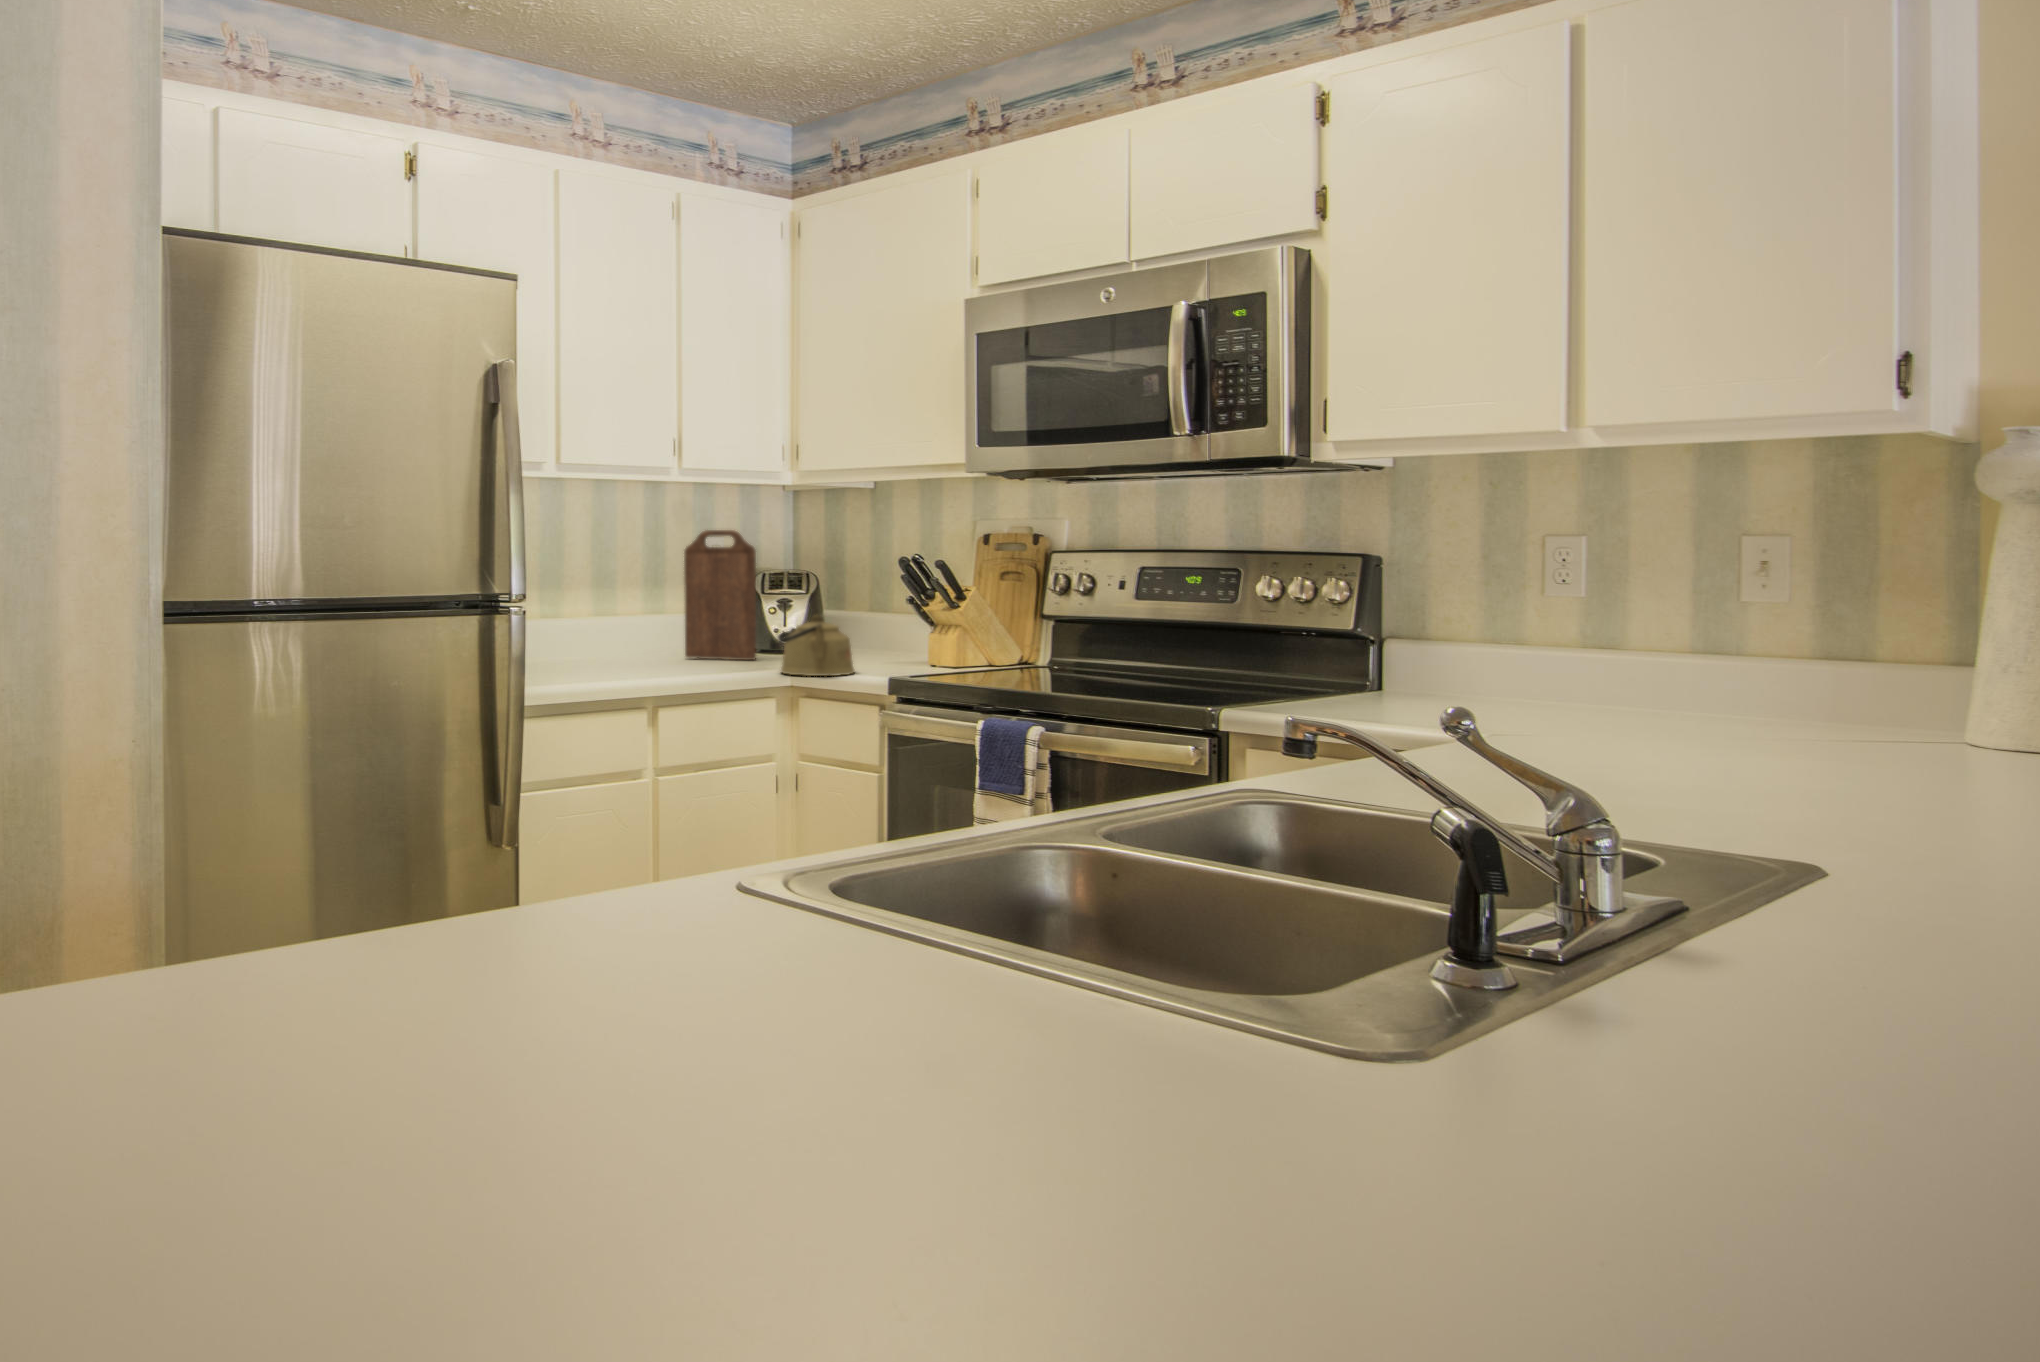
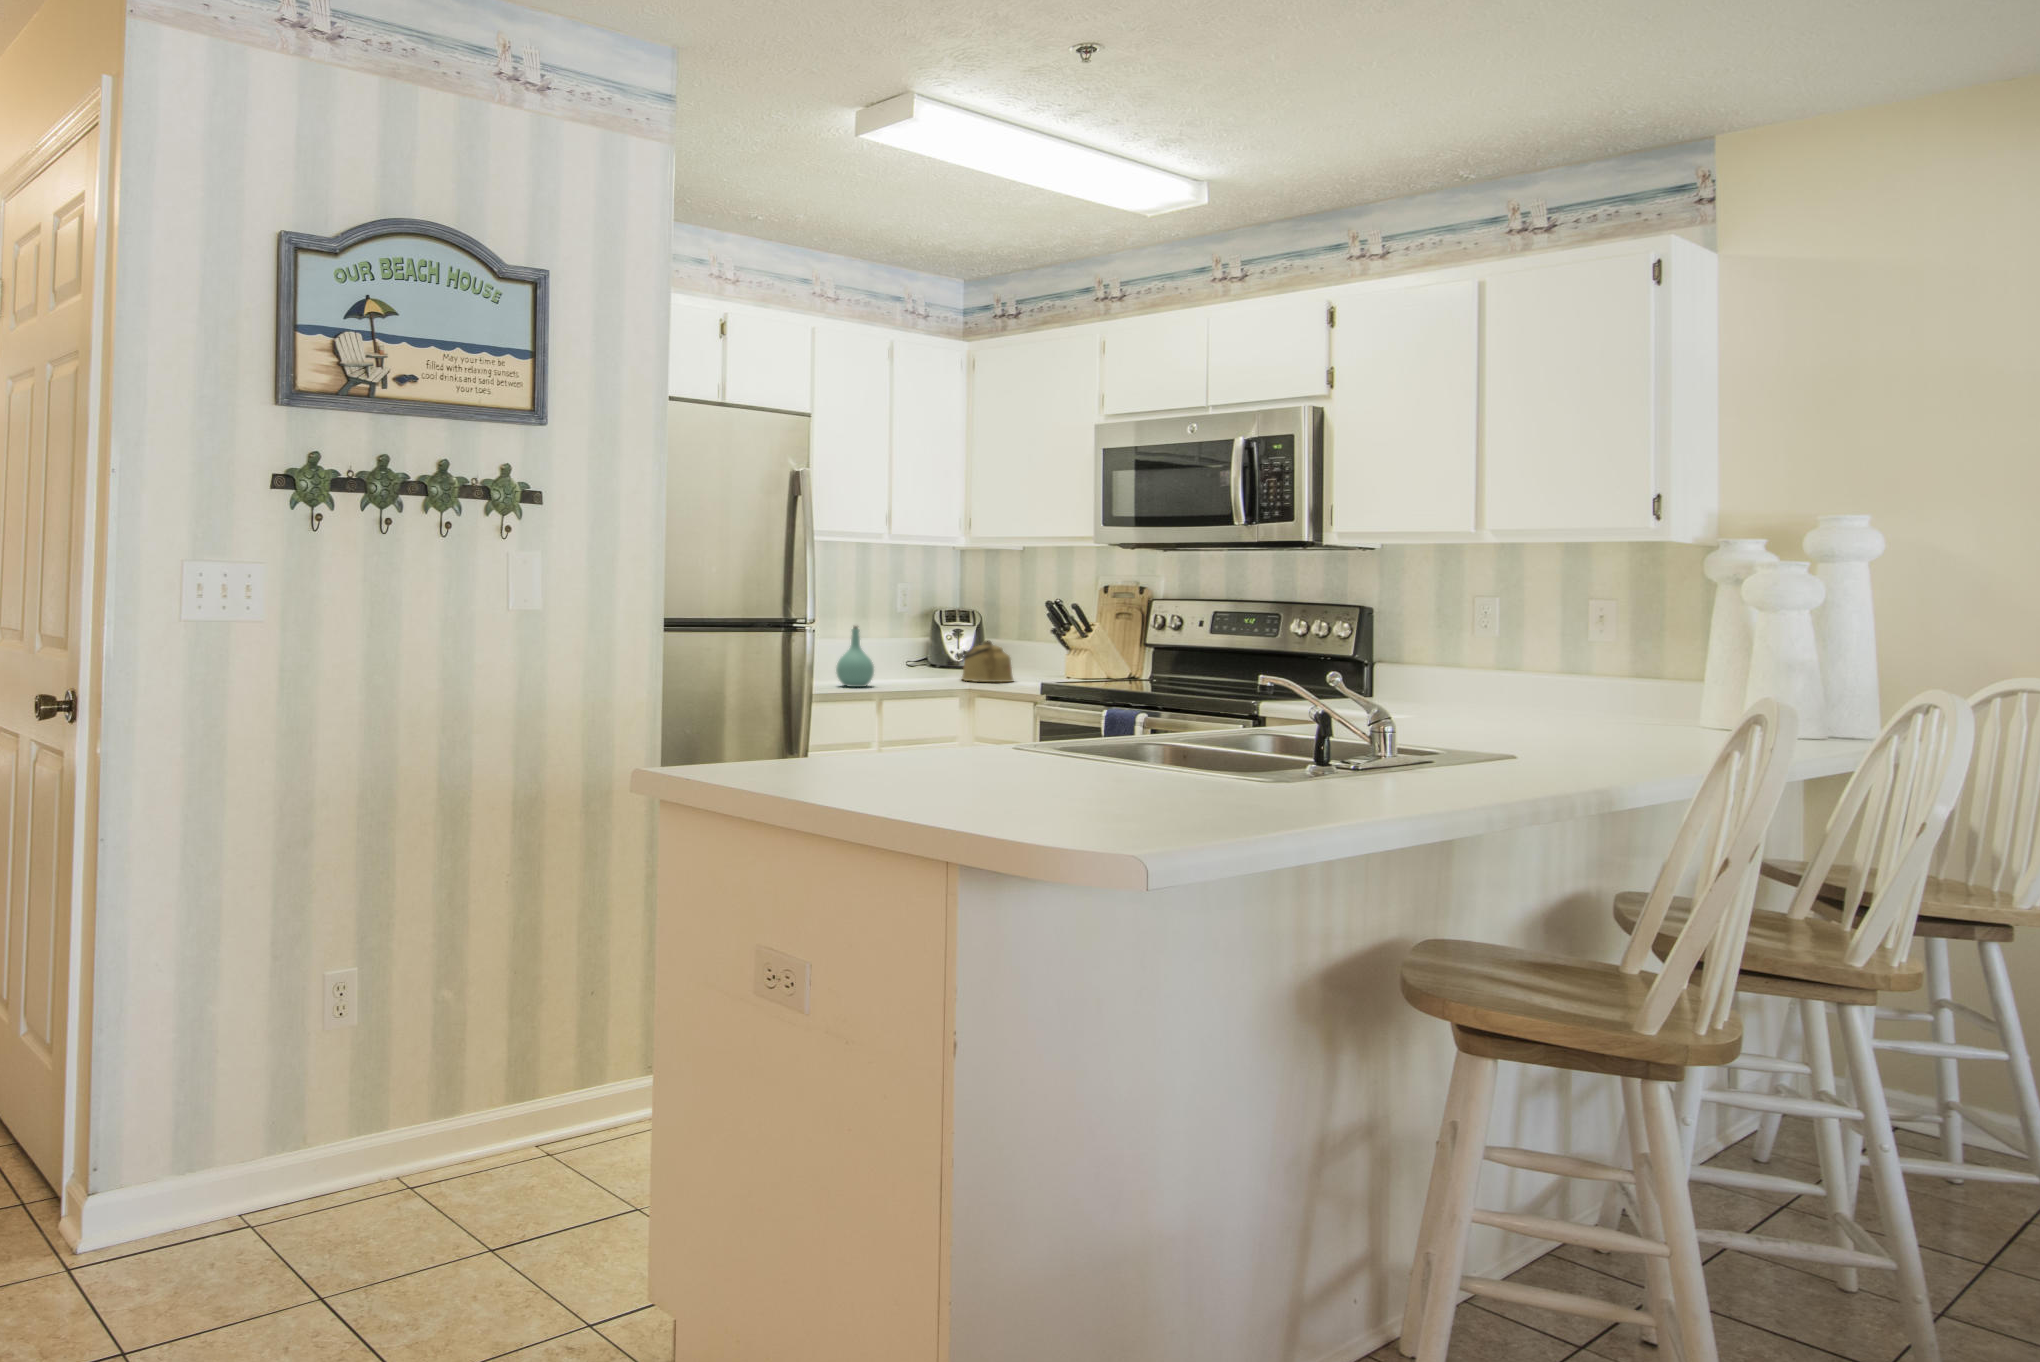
cutting board: present [684,530,756,660] -> none [885,578,939,672]
bottle: none [593,600,648,688] -> present [836,626,874,687]

